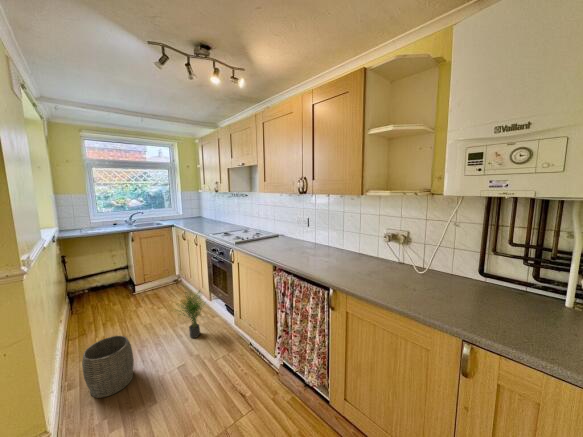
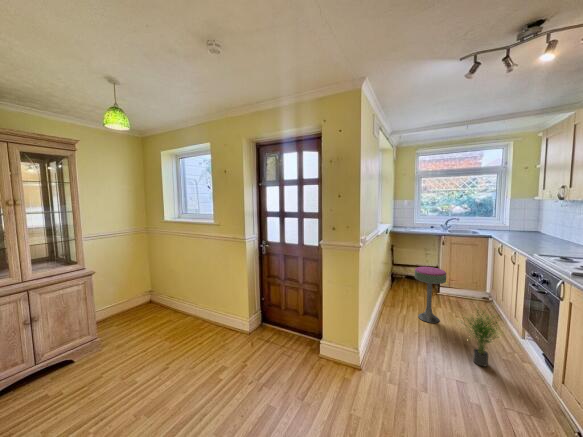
bar stool: none [113,269,149,329] -> present [415,267,446,323]
woven basket: present [82,336,134,398] -> none [372,310,408,358]

